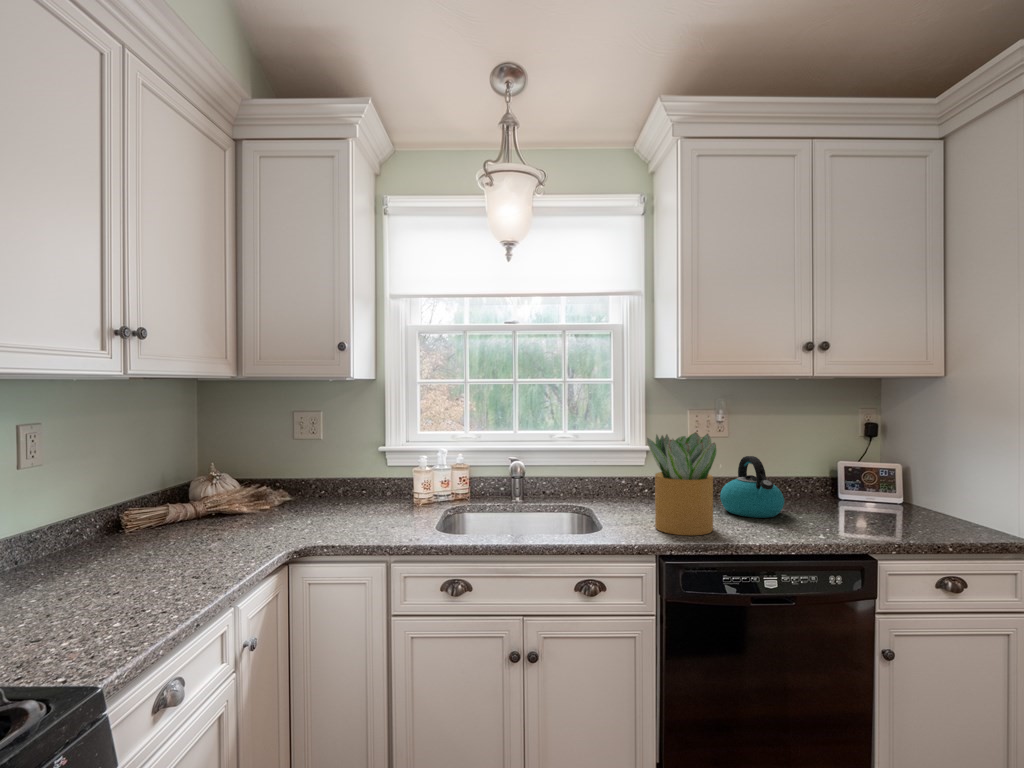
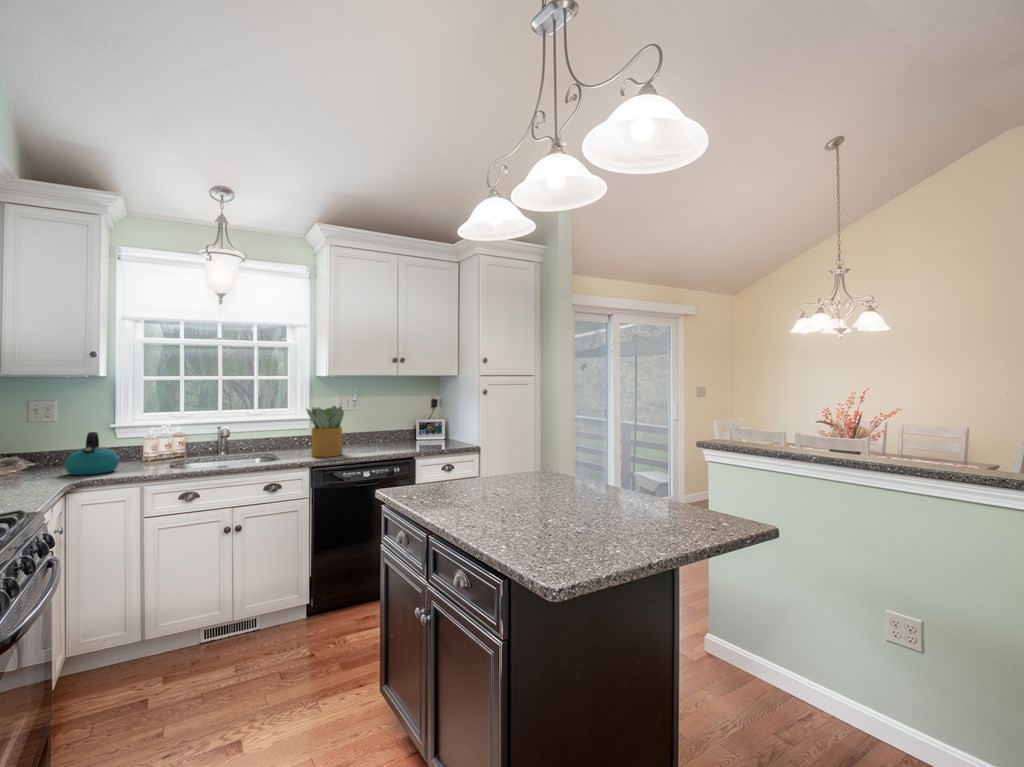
kettle: present [720,456,784,518] -> present [65,432,119,475]

